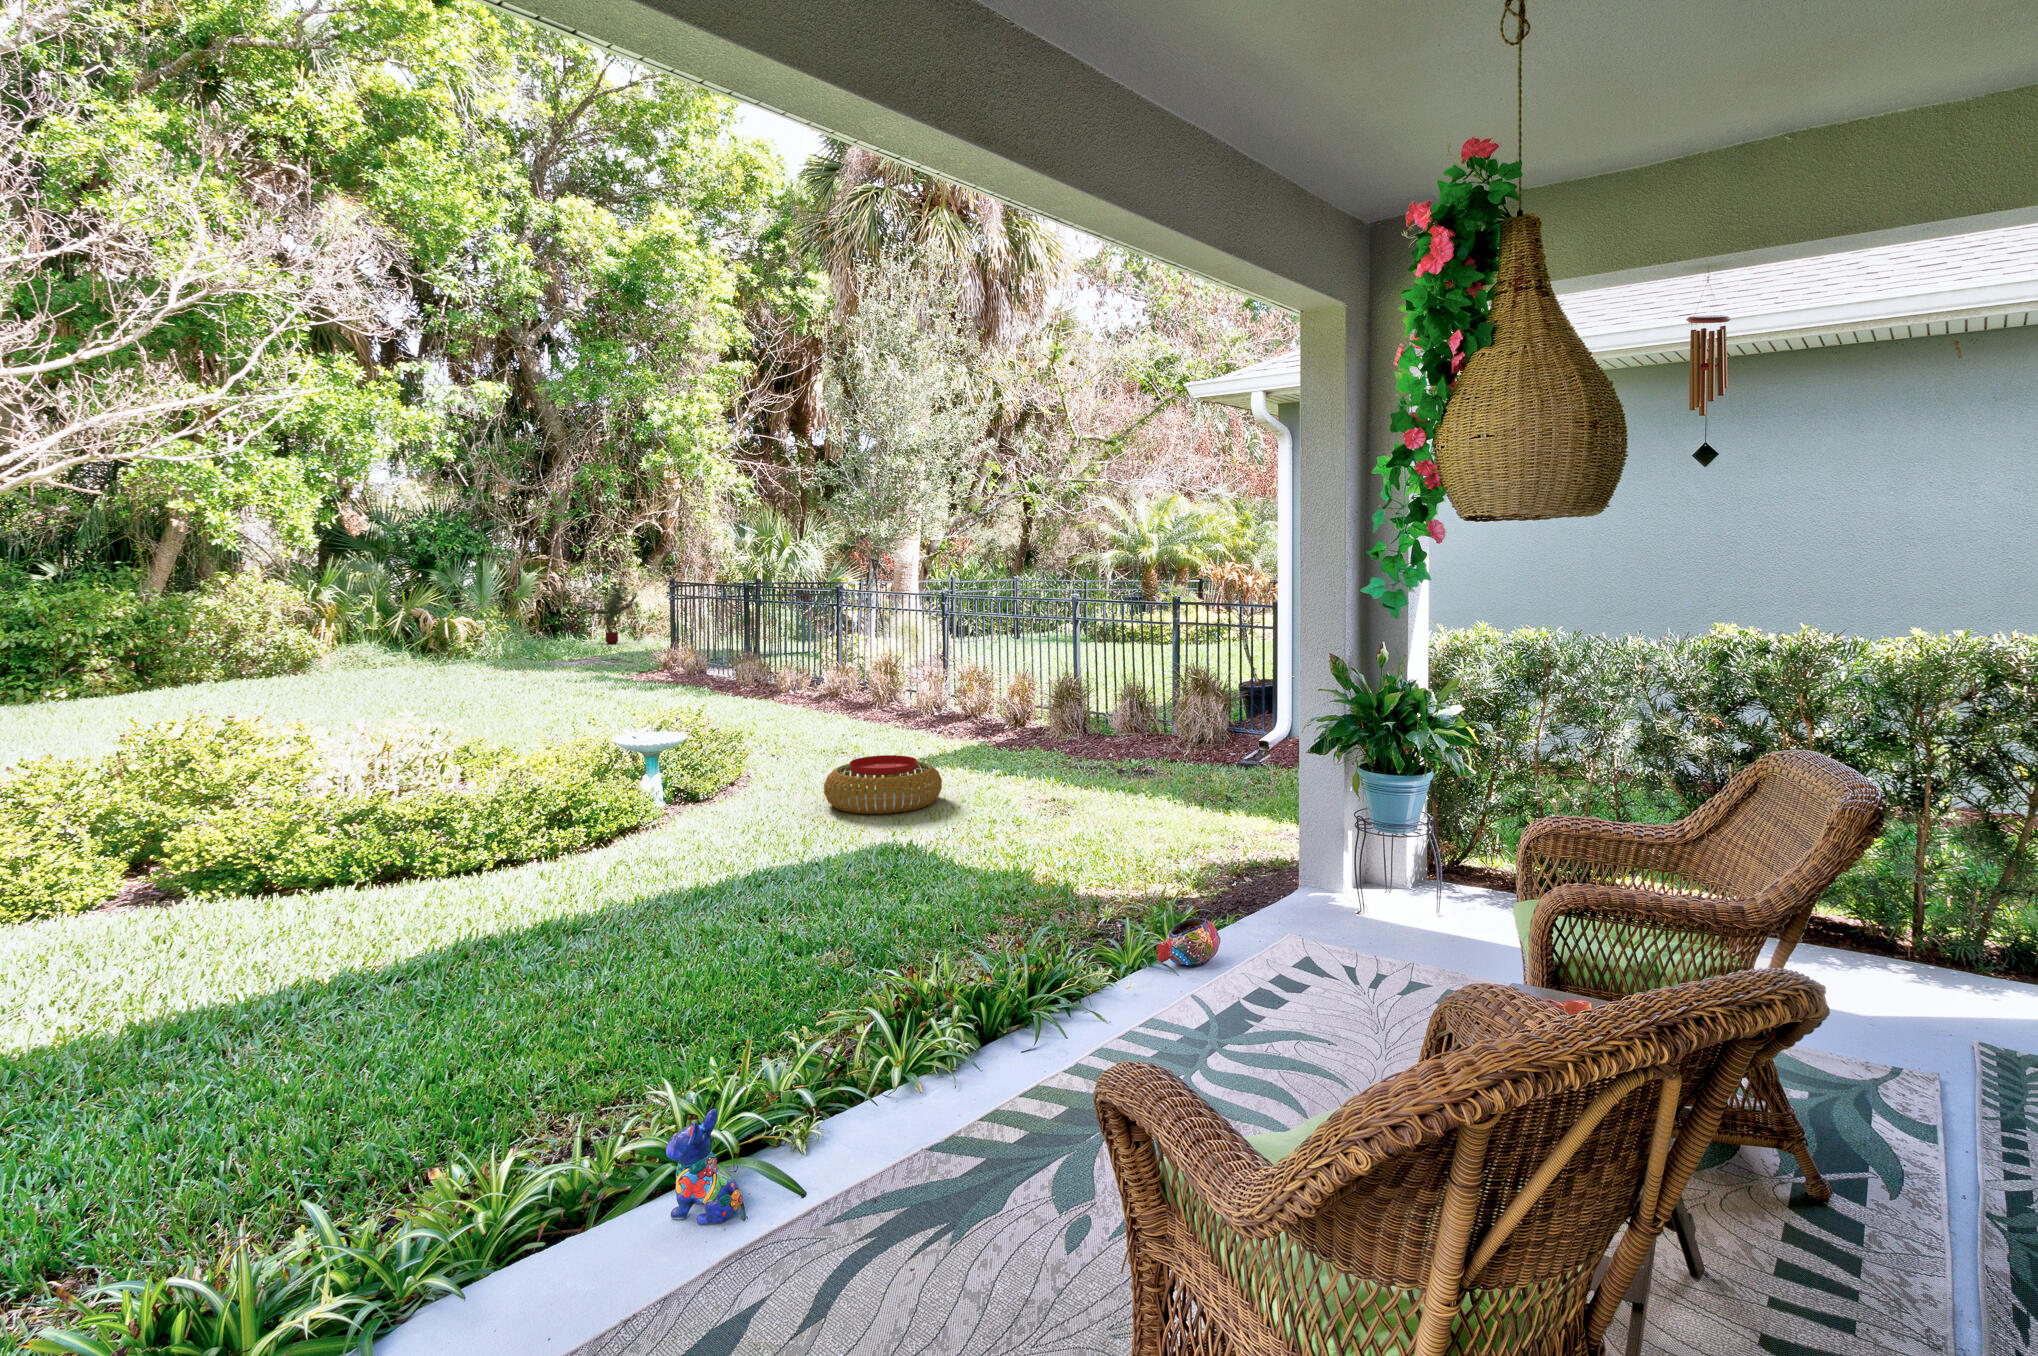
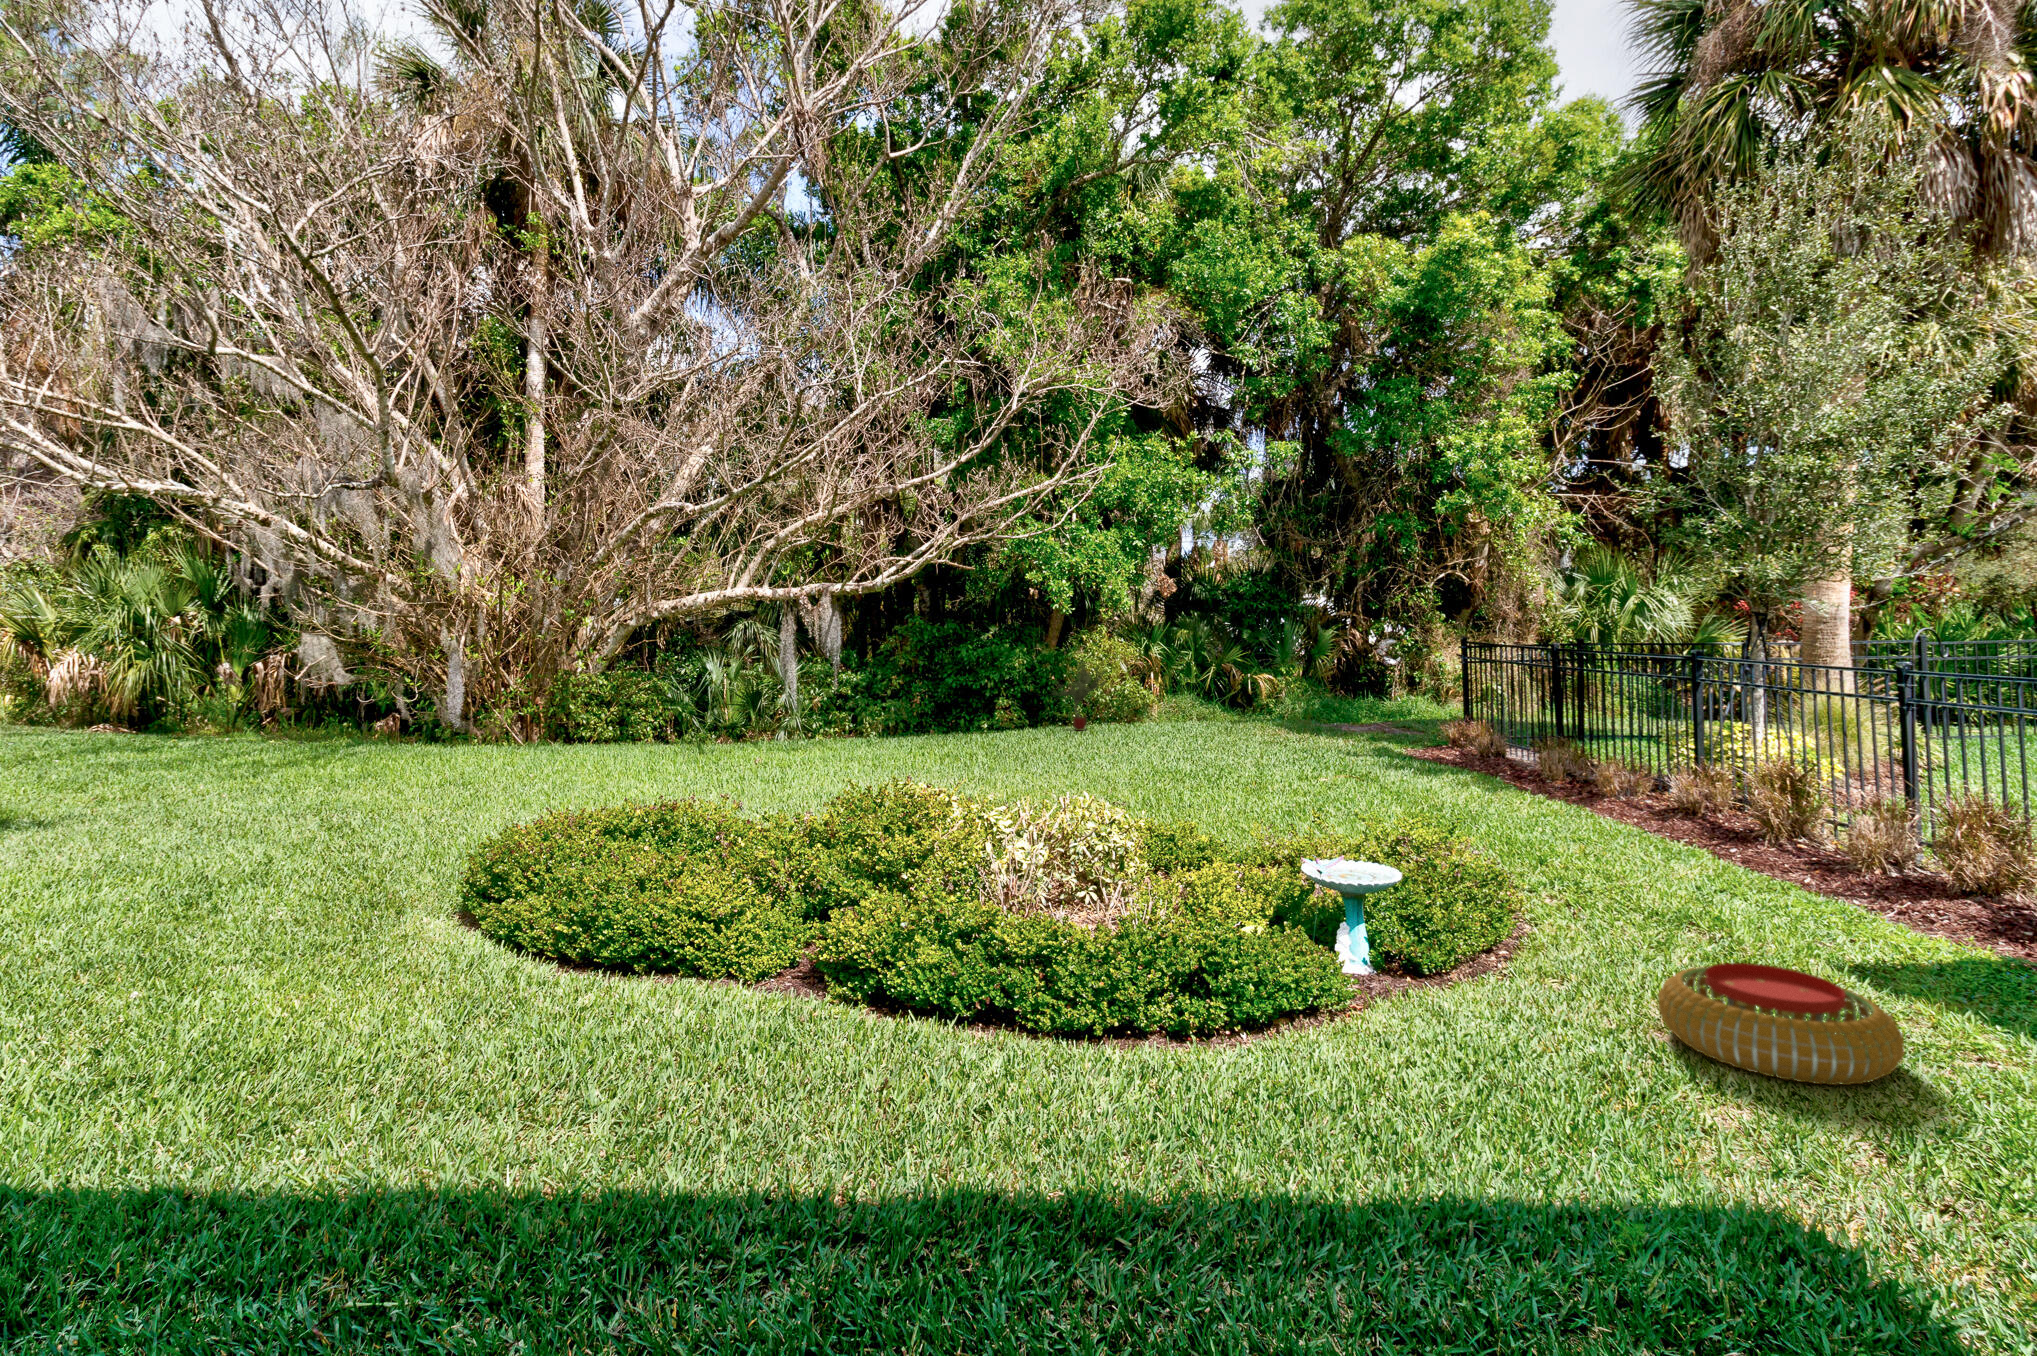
potted tree: present [585,585,638,644] -> present [1055,661,1105,731]

